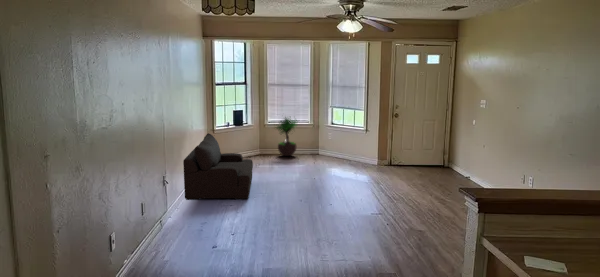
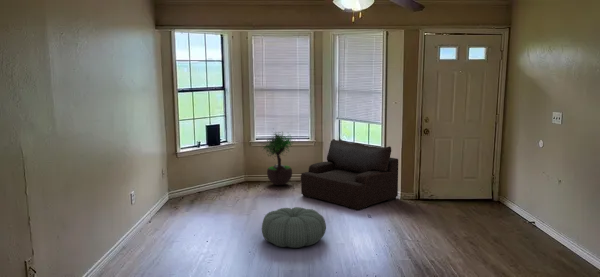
armchair: present [183,133,253,200] -> present [301,139,398,211]
pouf: none [284,166,330,193] -> present [262,207,326,248]

